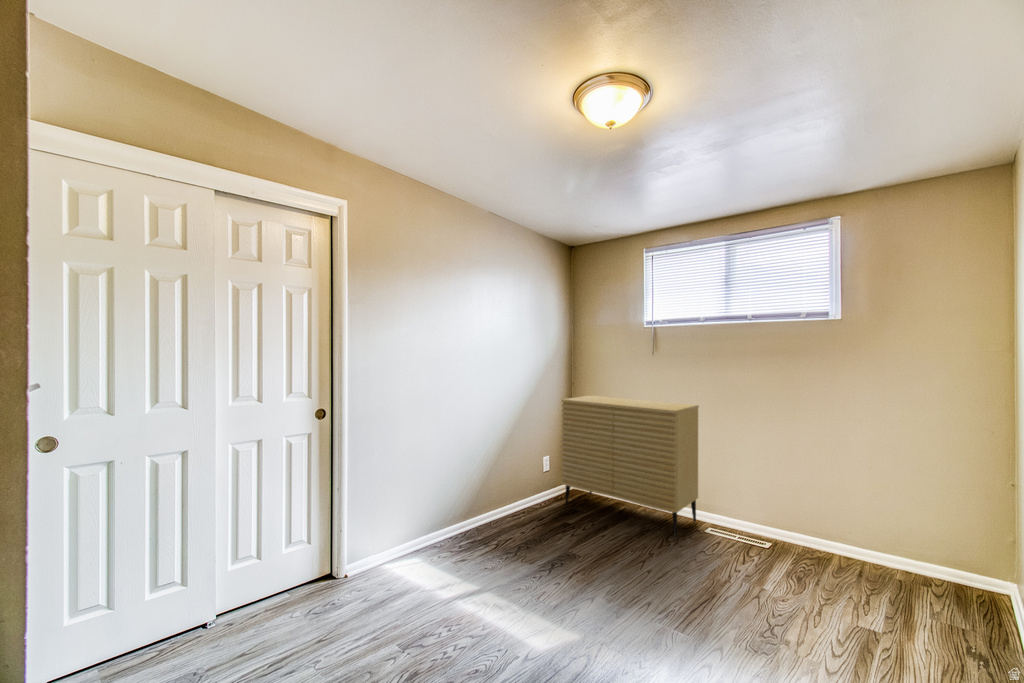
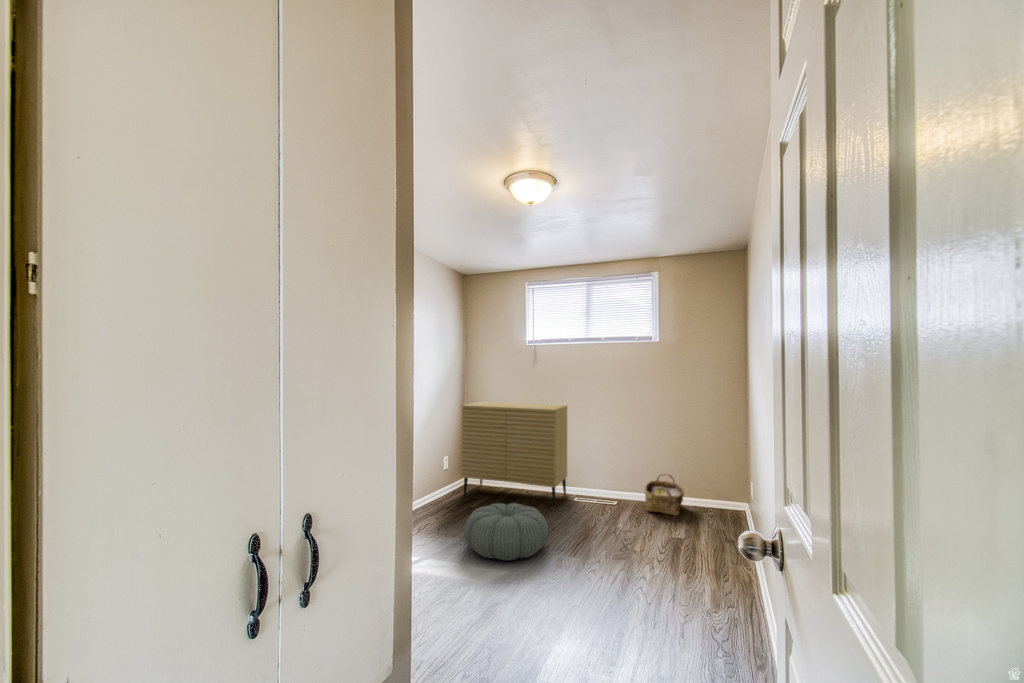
woven basket: none [814,513,885,583] -> present [644,474,684,515]
pouf: none [533,531,648,618] -> present [465,503,548,560]

